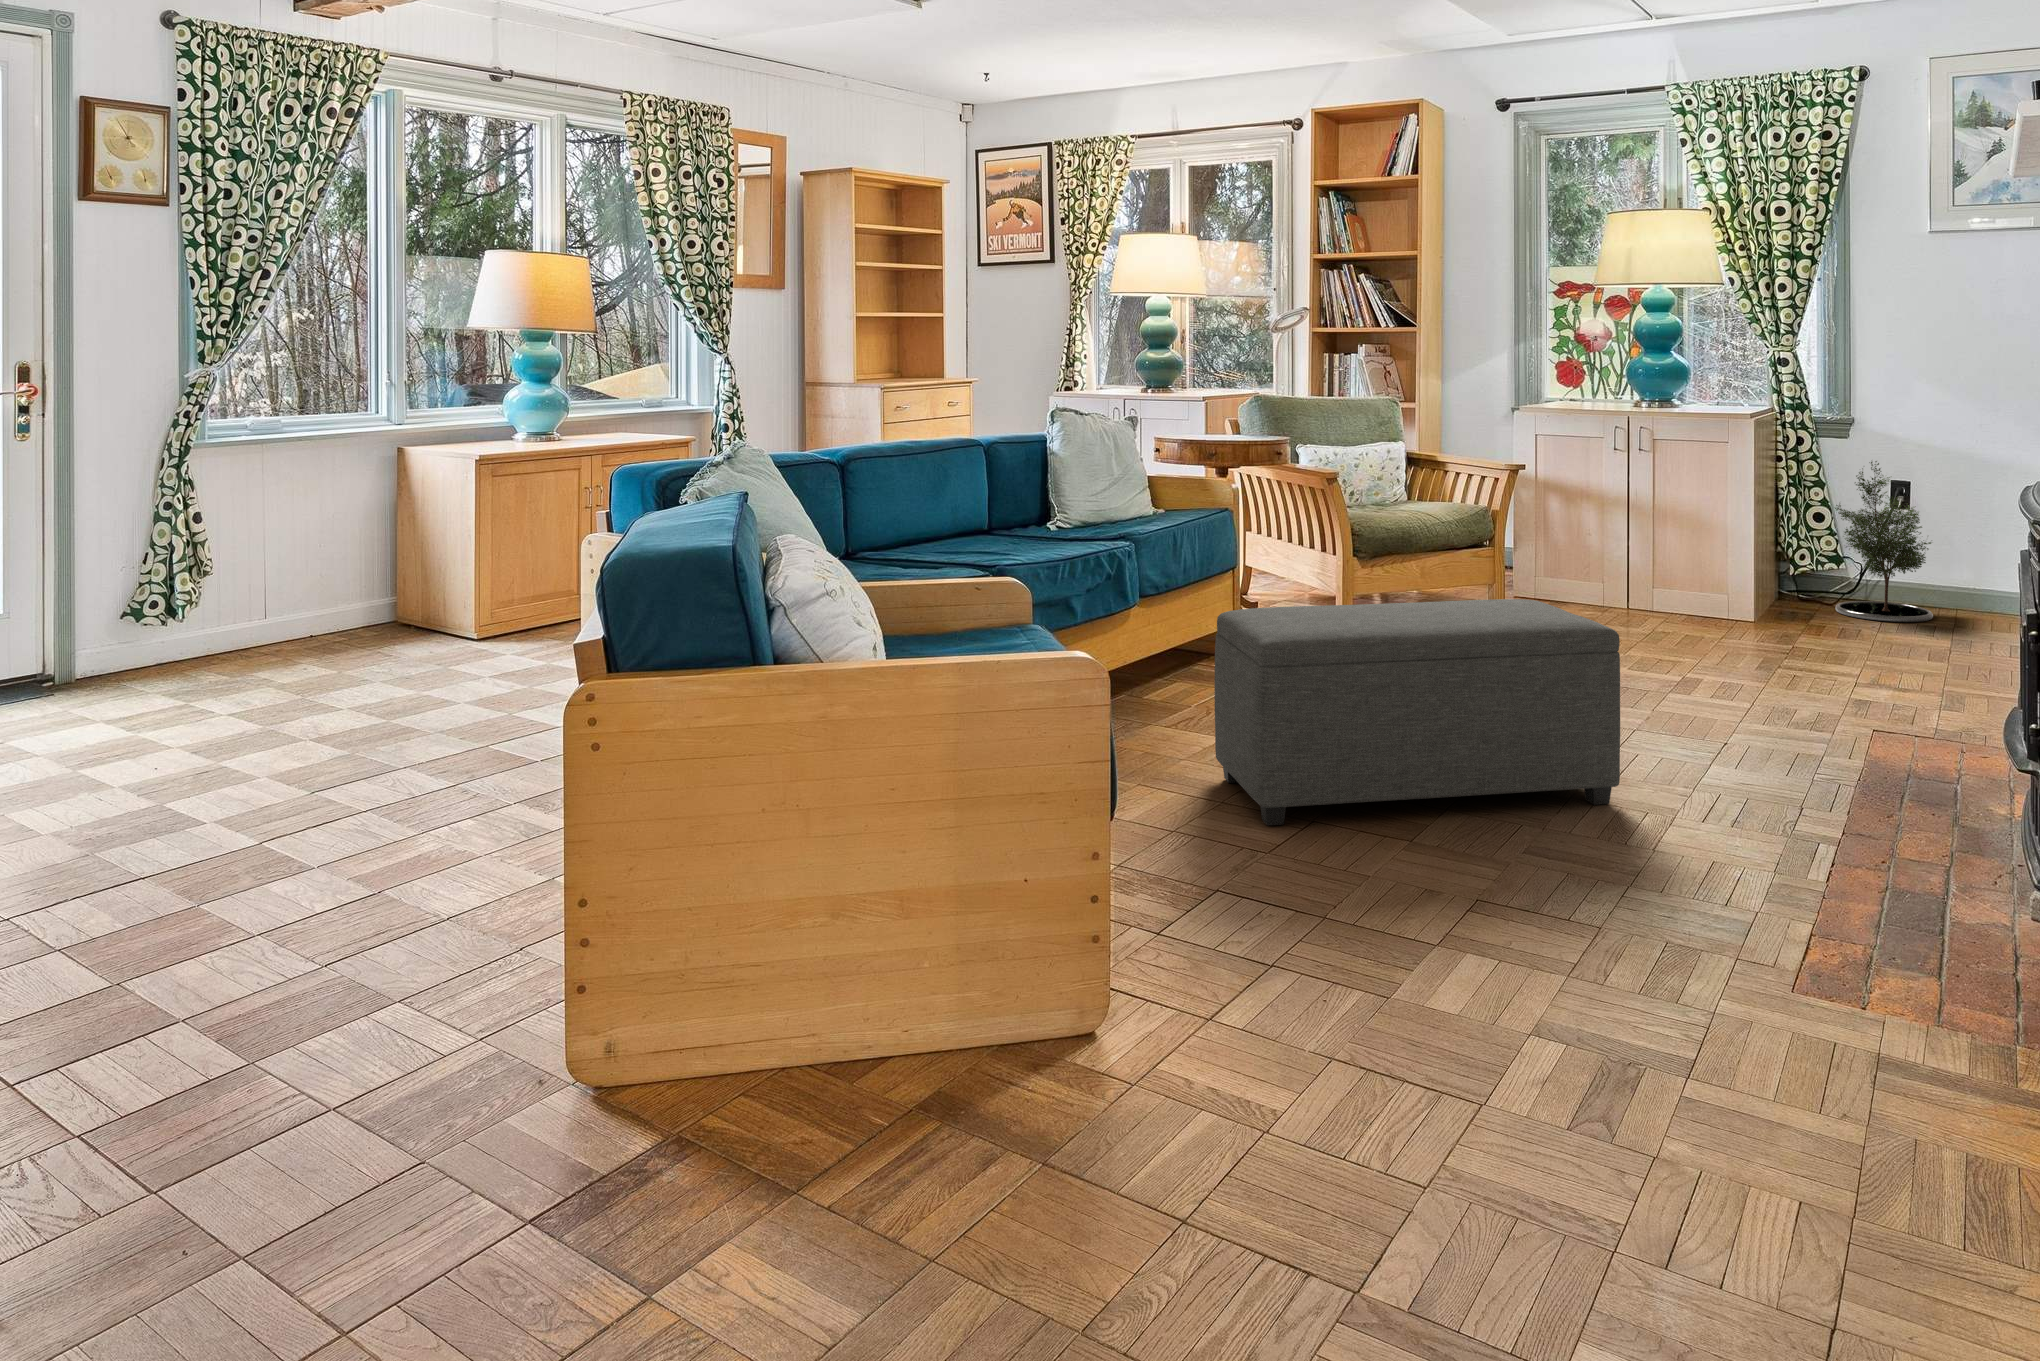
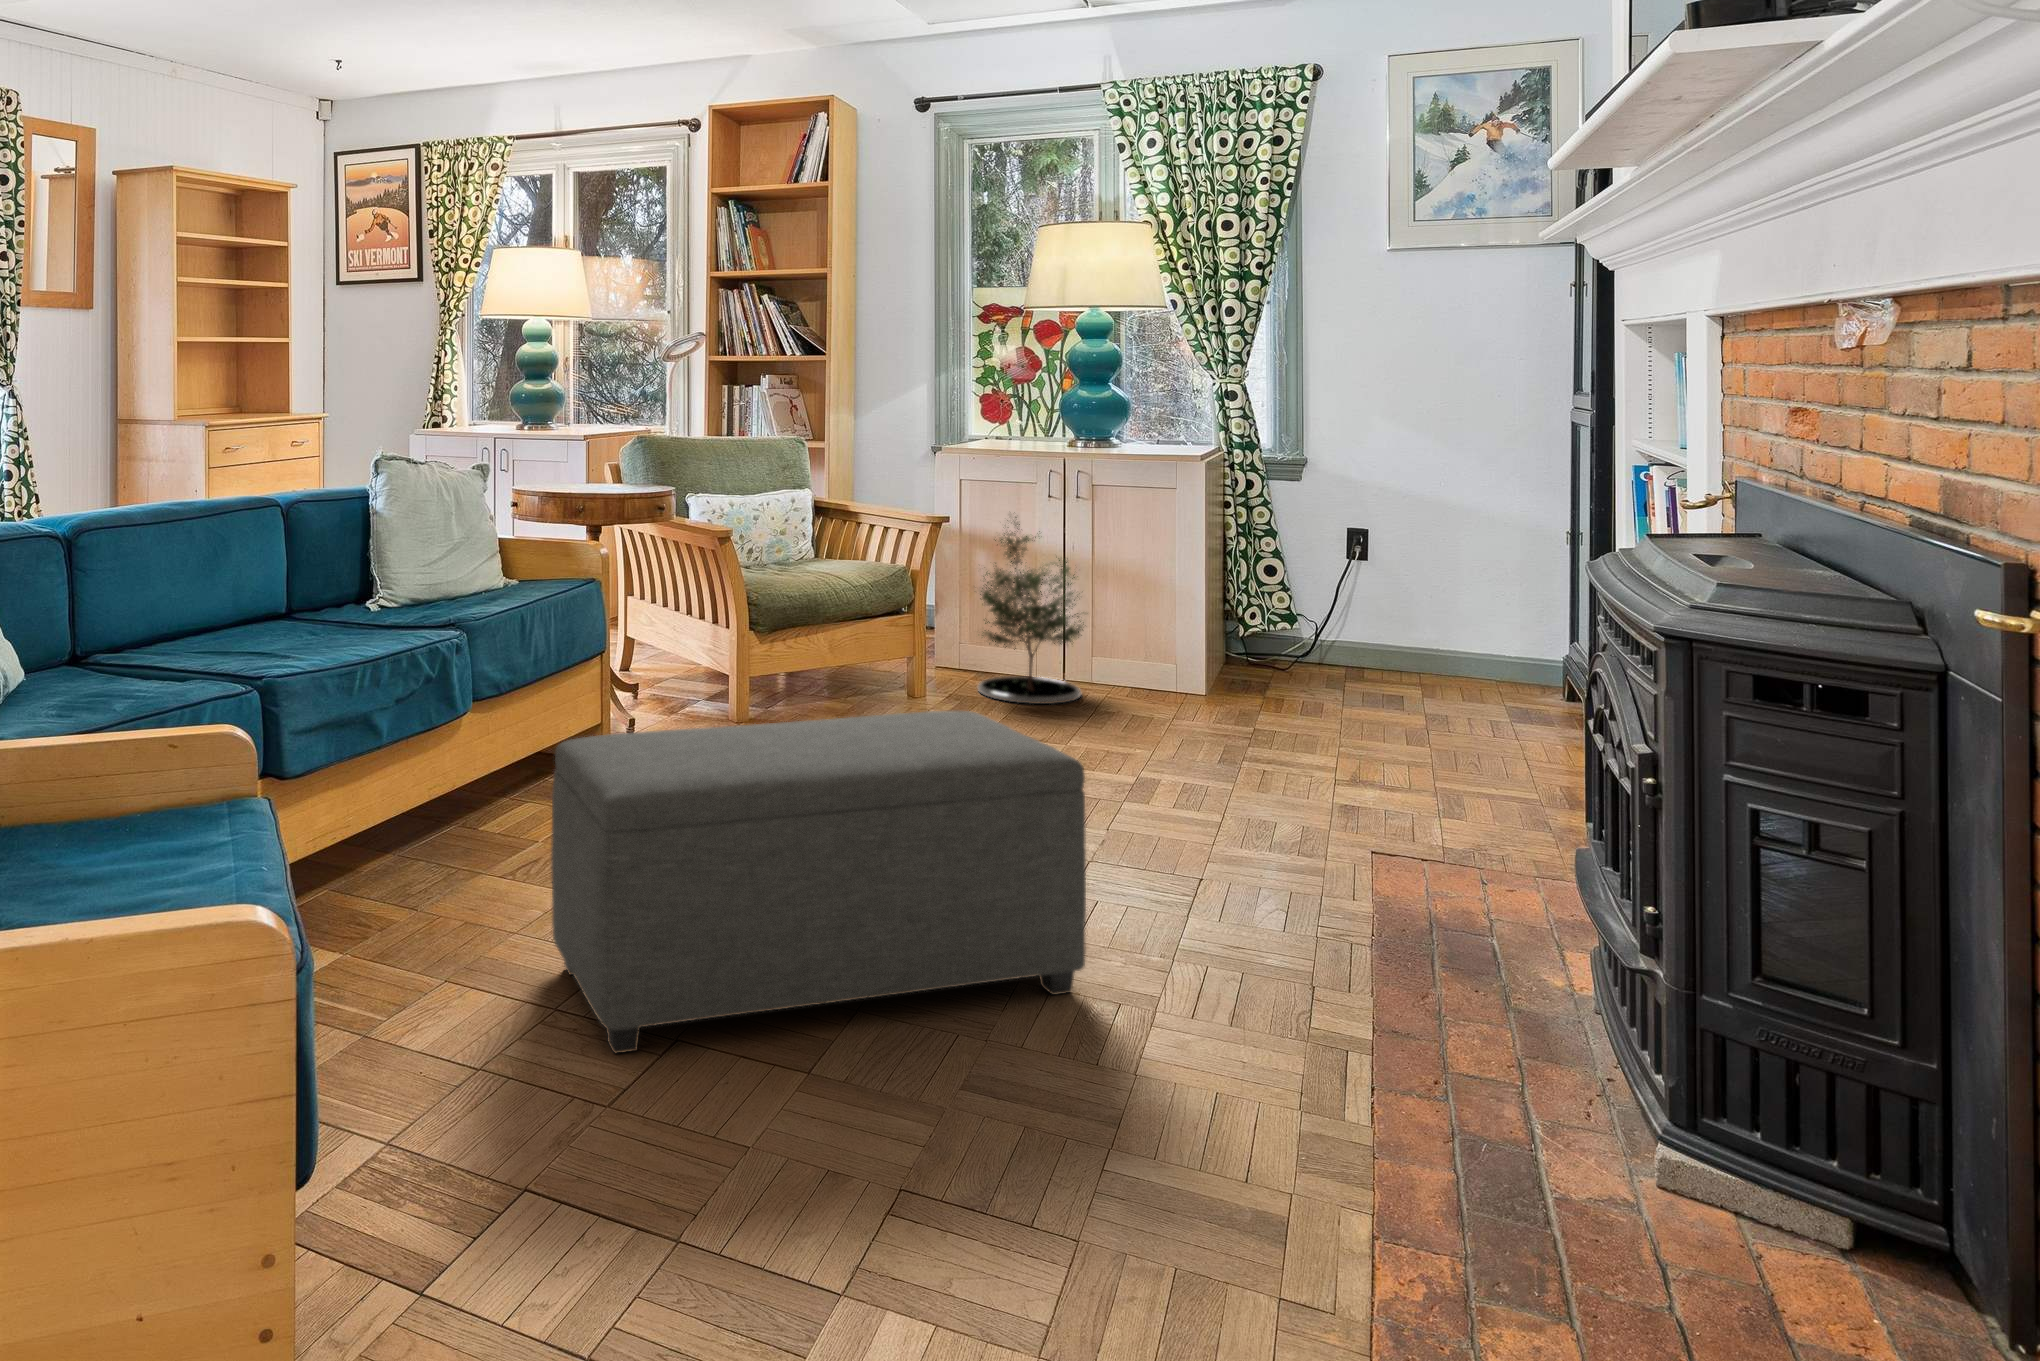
potted tree: present [1835,461,1933,622] -> present [978,517,1084,704]

